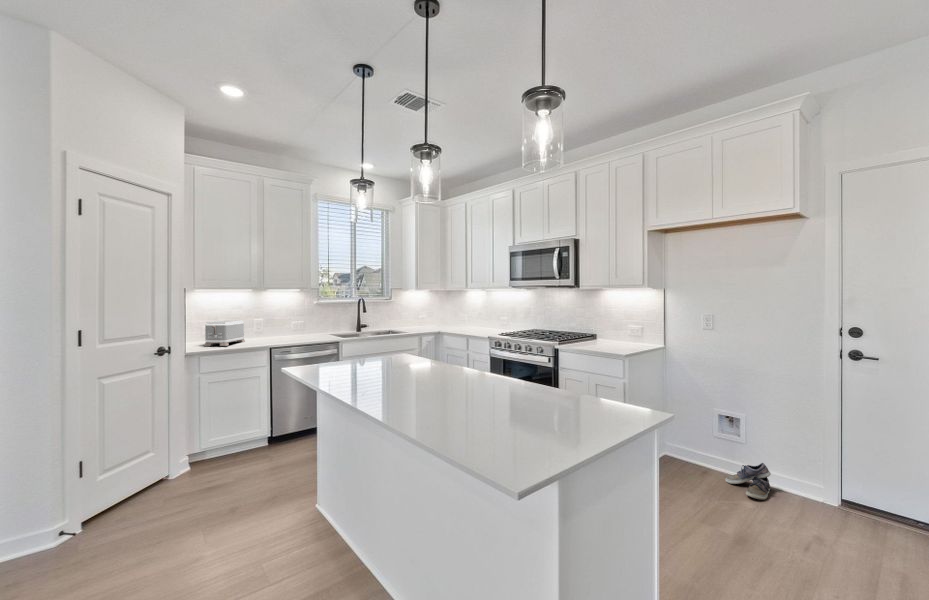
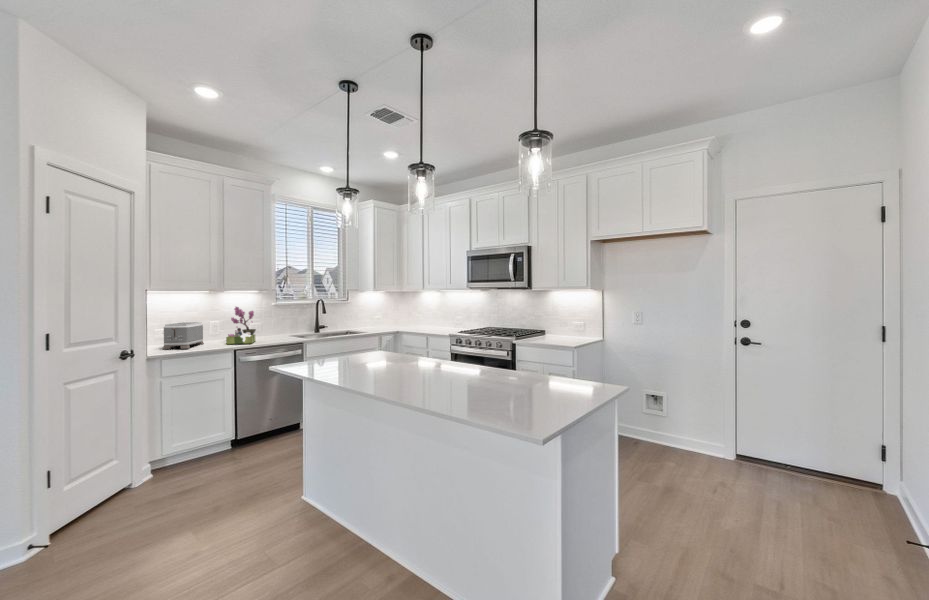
flower arrangement: none [265,305,294,342] -> present [226,307,256,344]
shoe: present [726,463,771,500] -> none [654,432,689,461]

